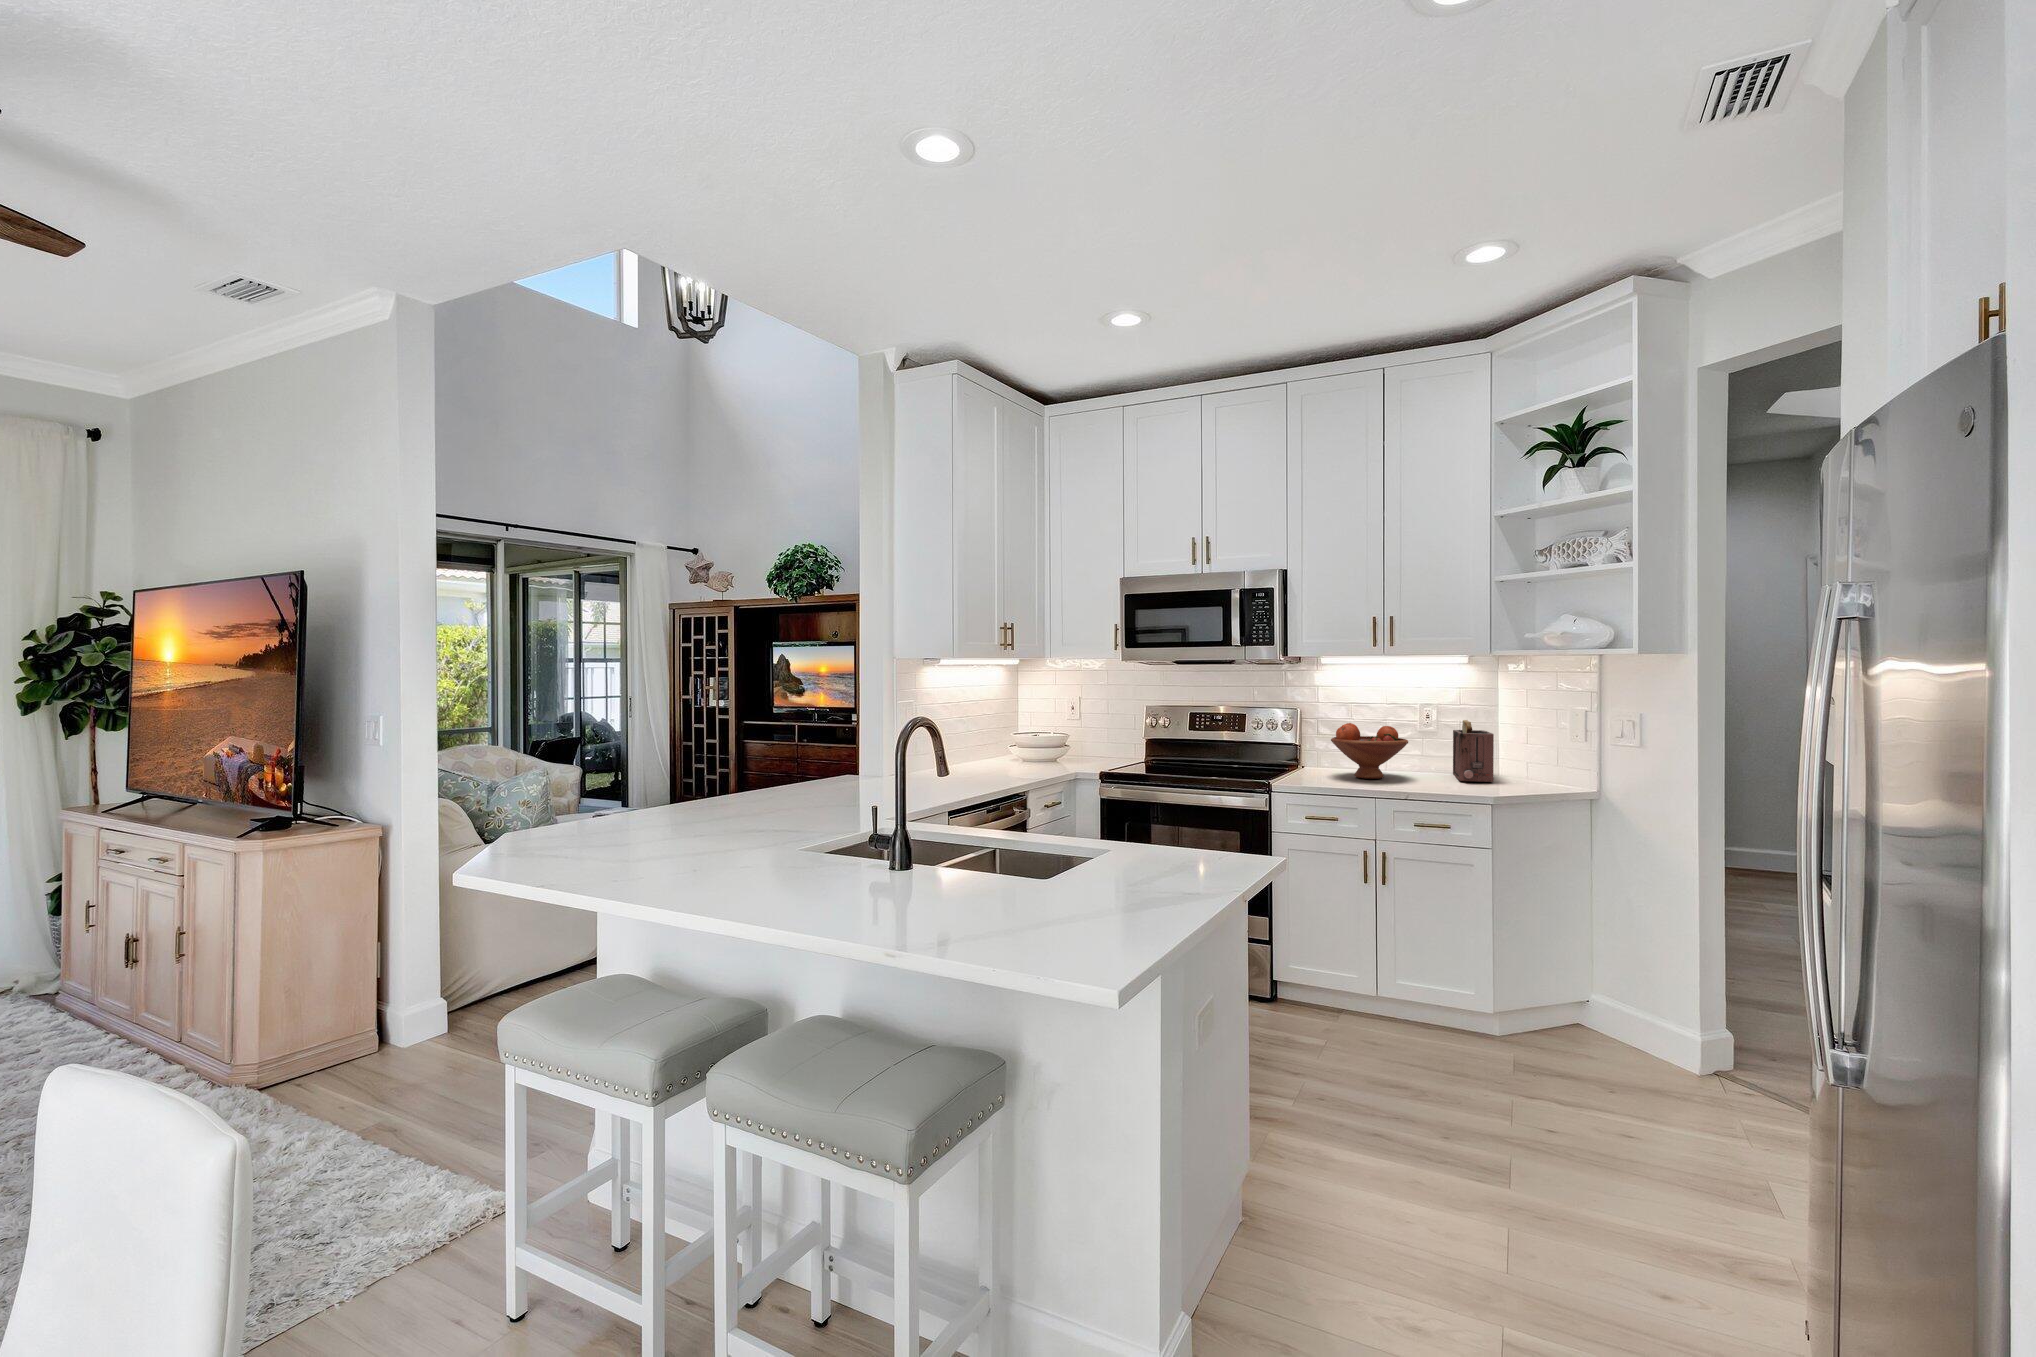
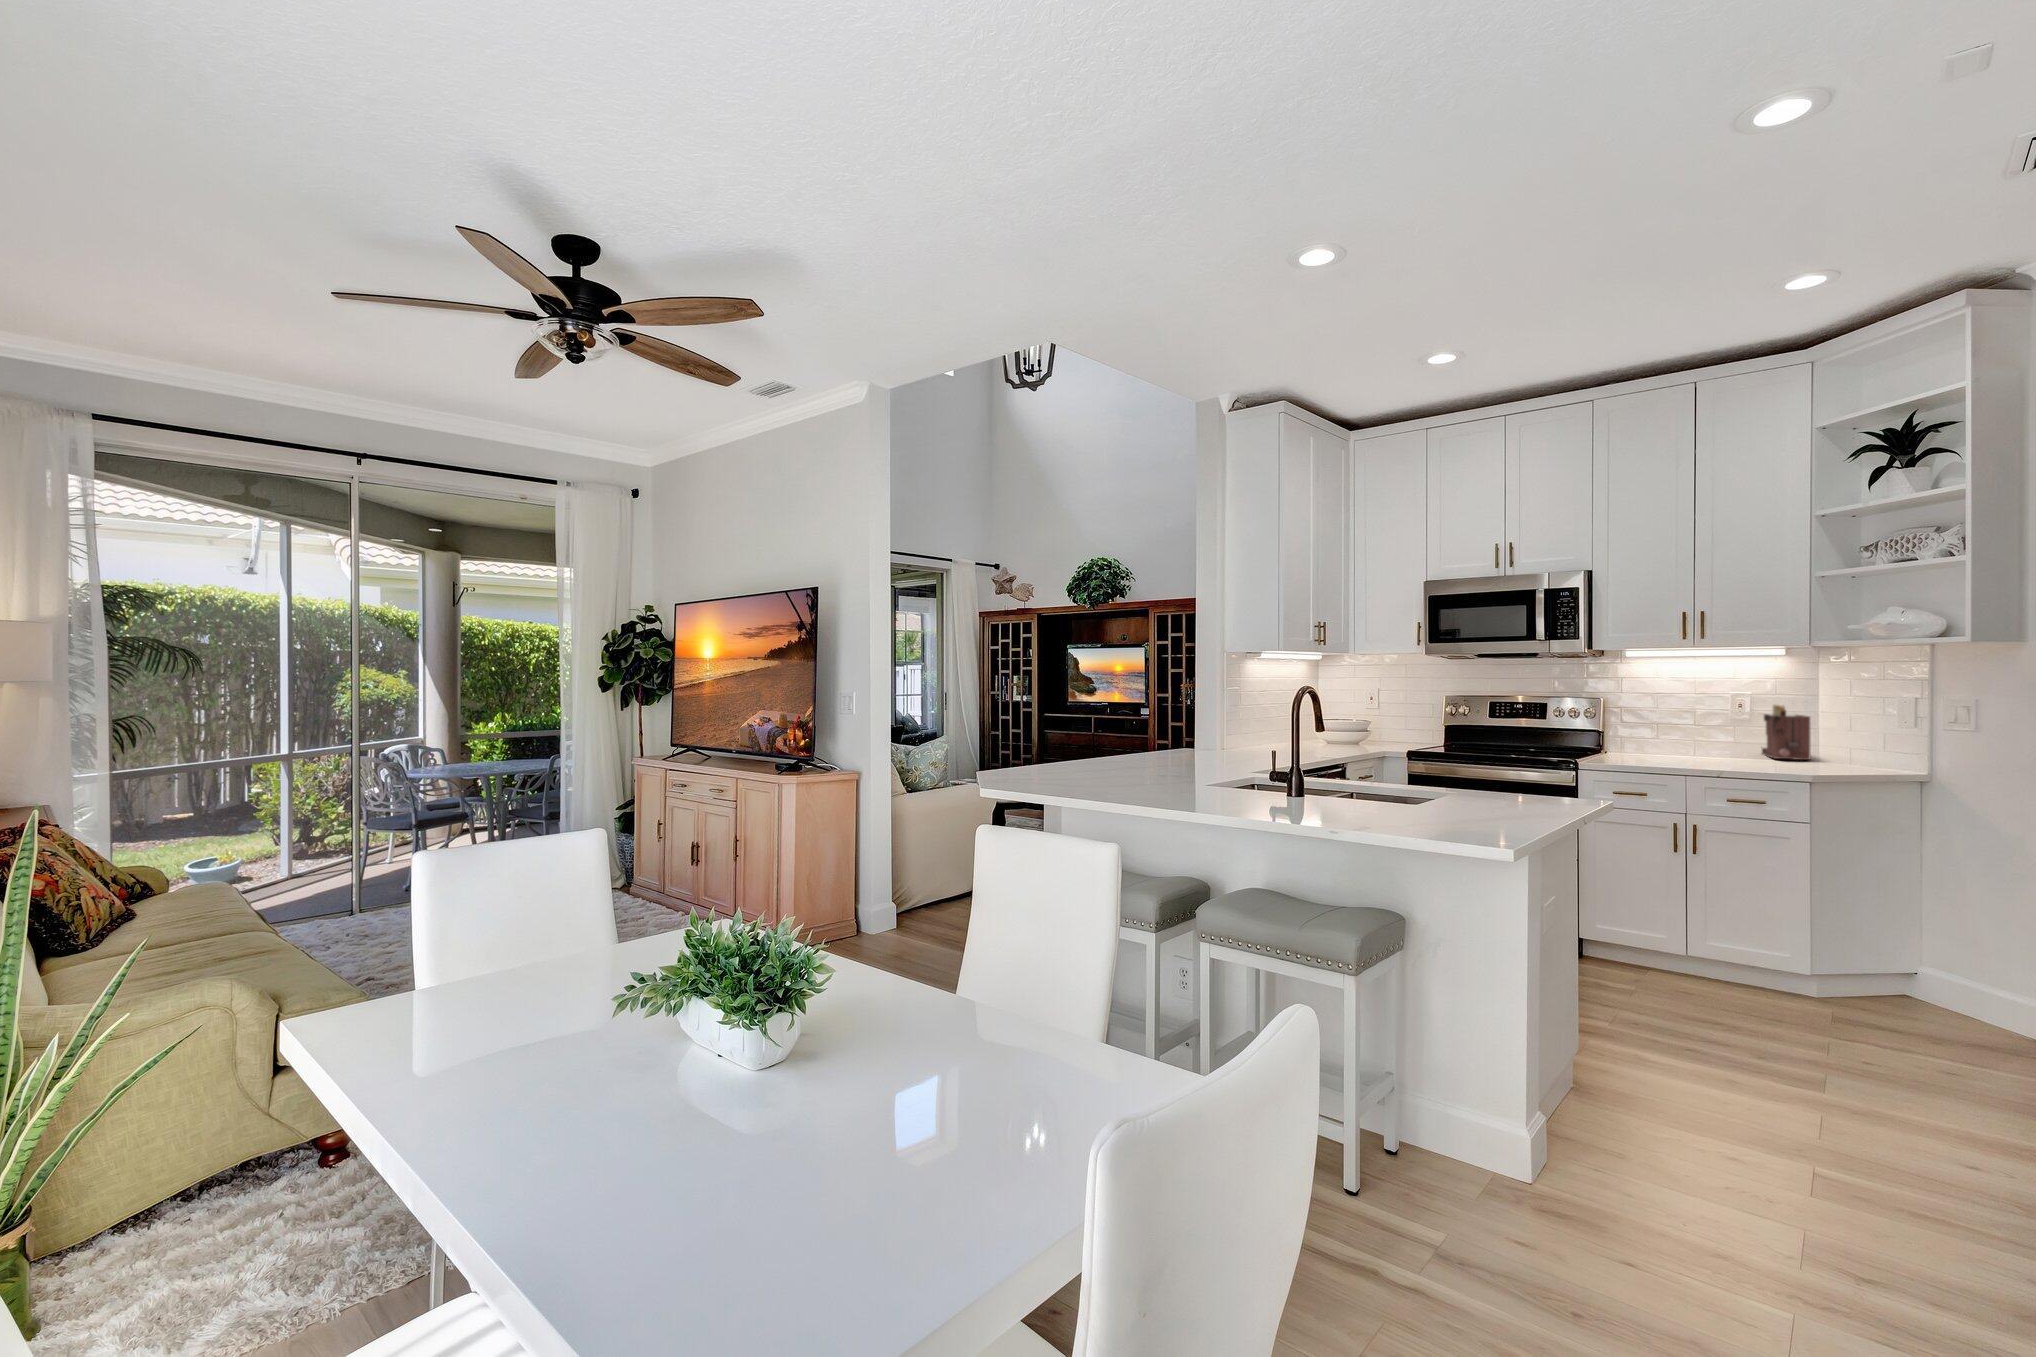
fruit bowl: present [1331,723,1408,779] -> none [1638,707,1719,756]

